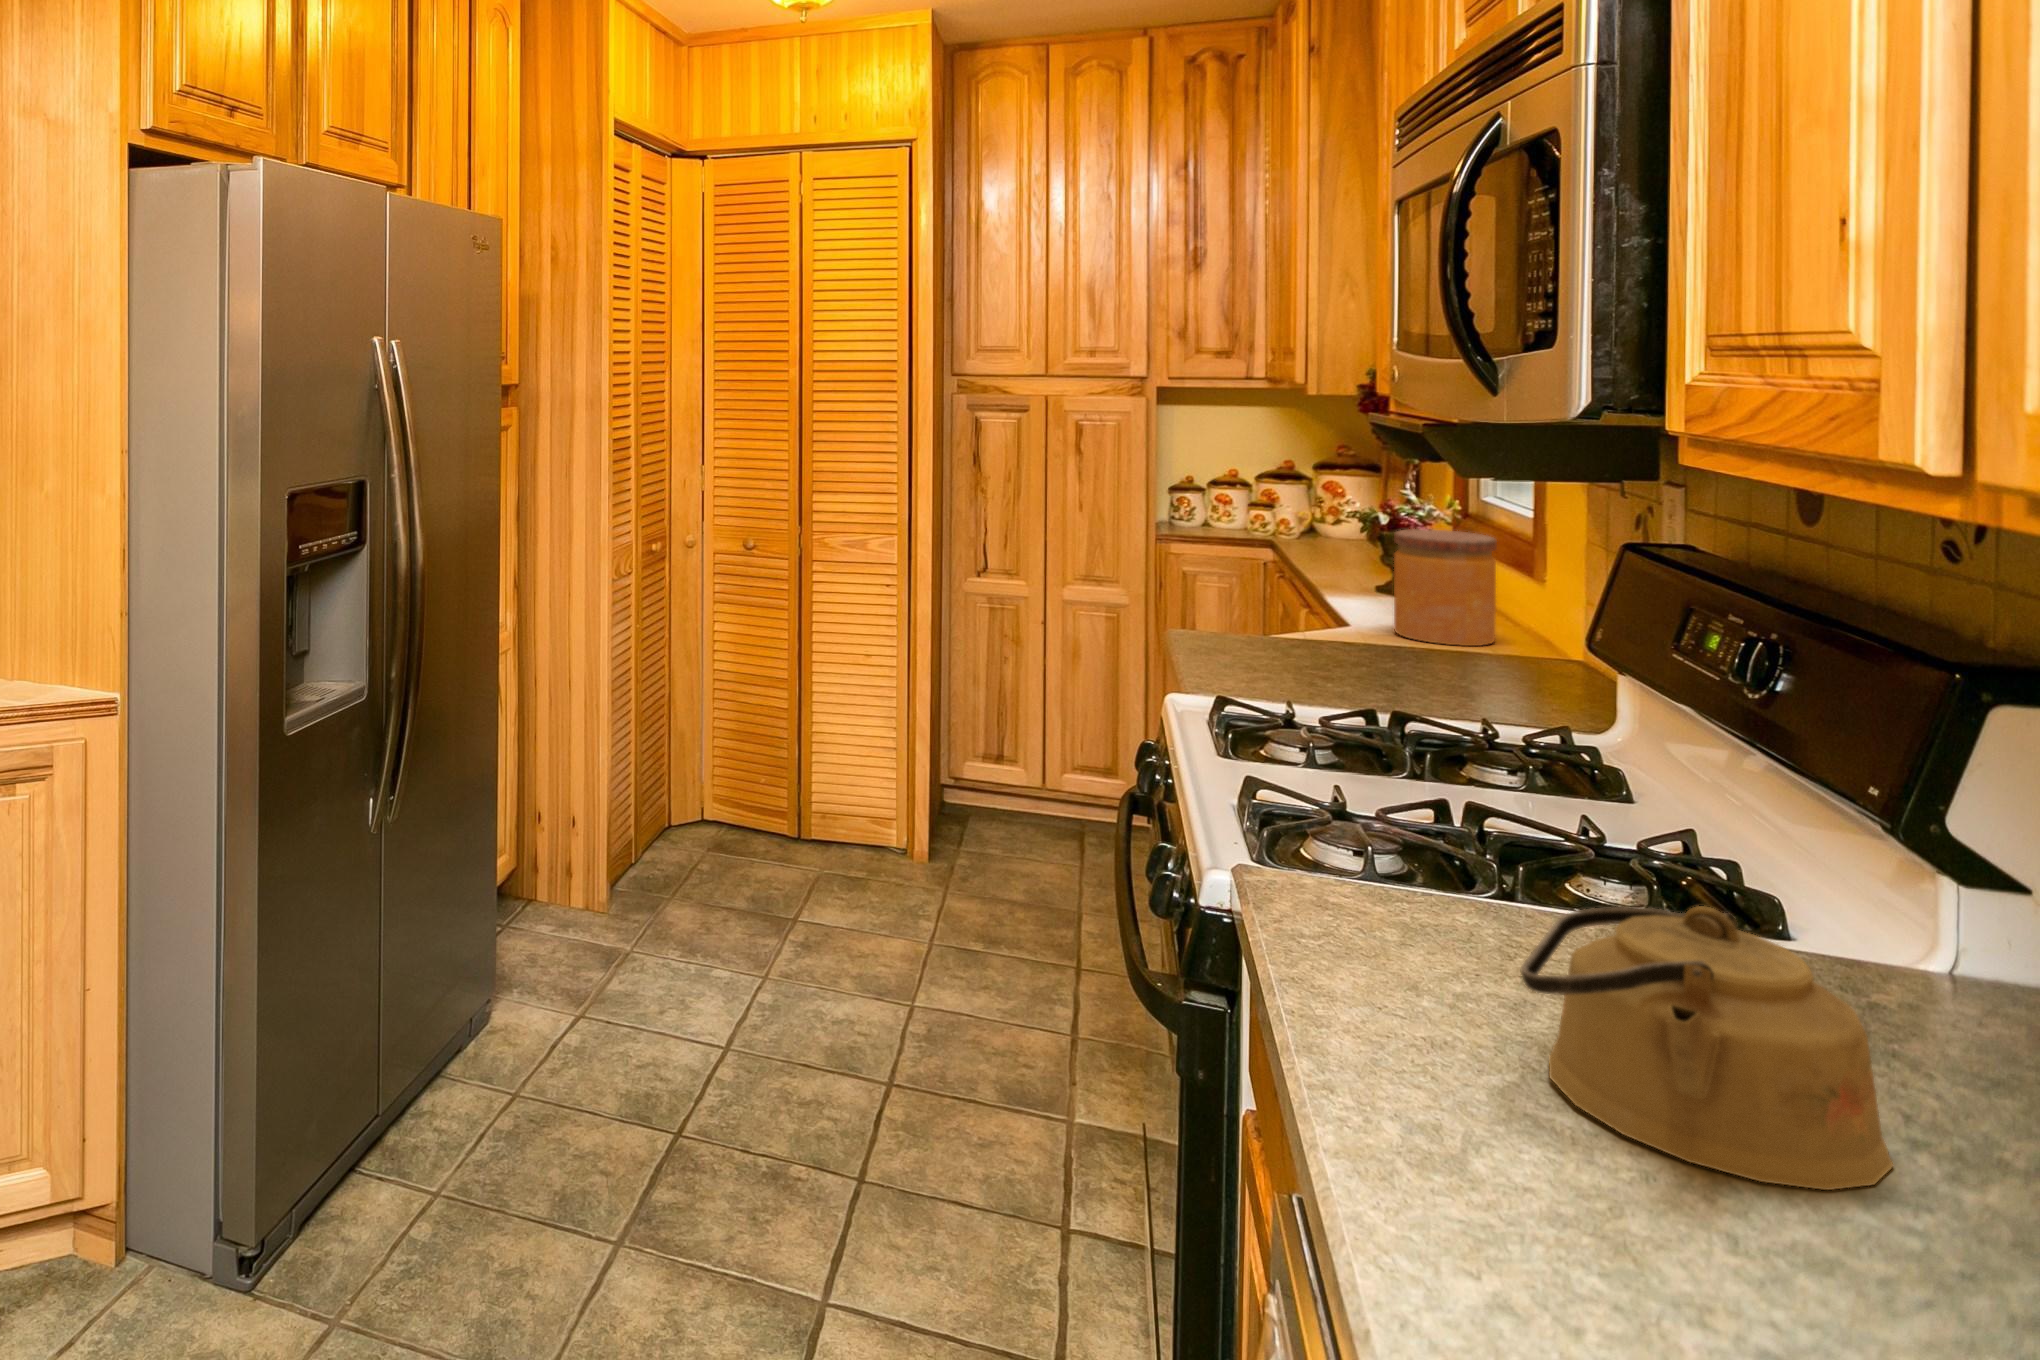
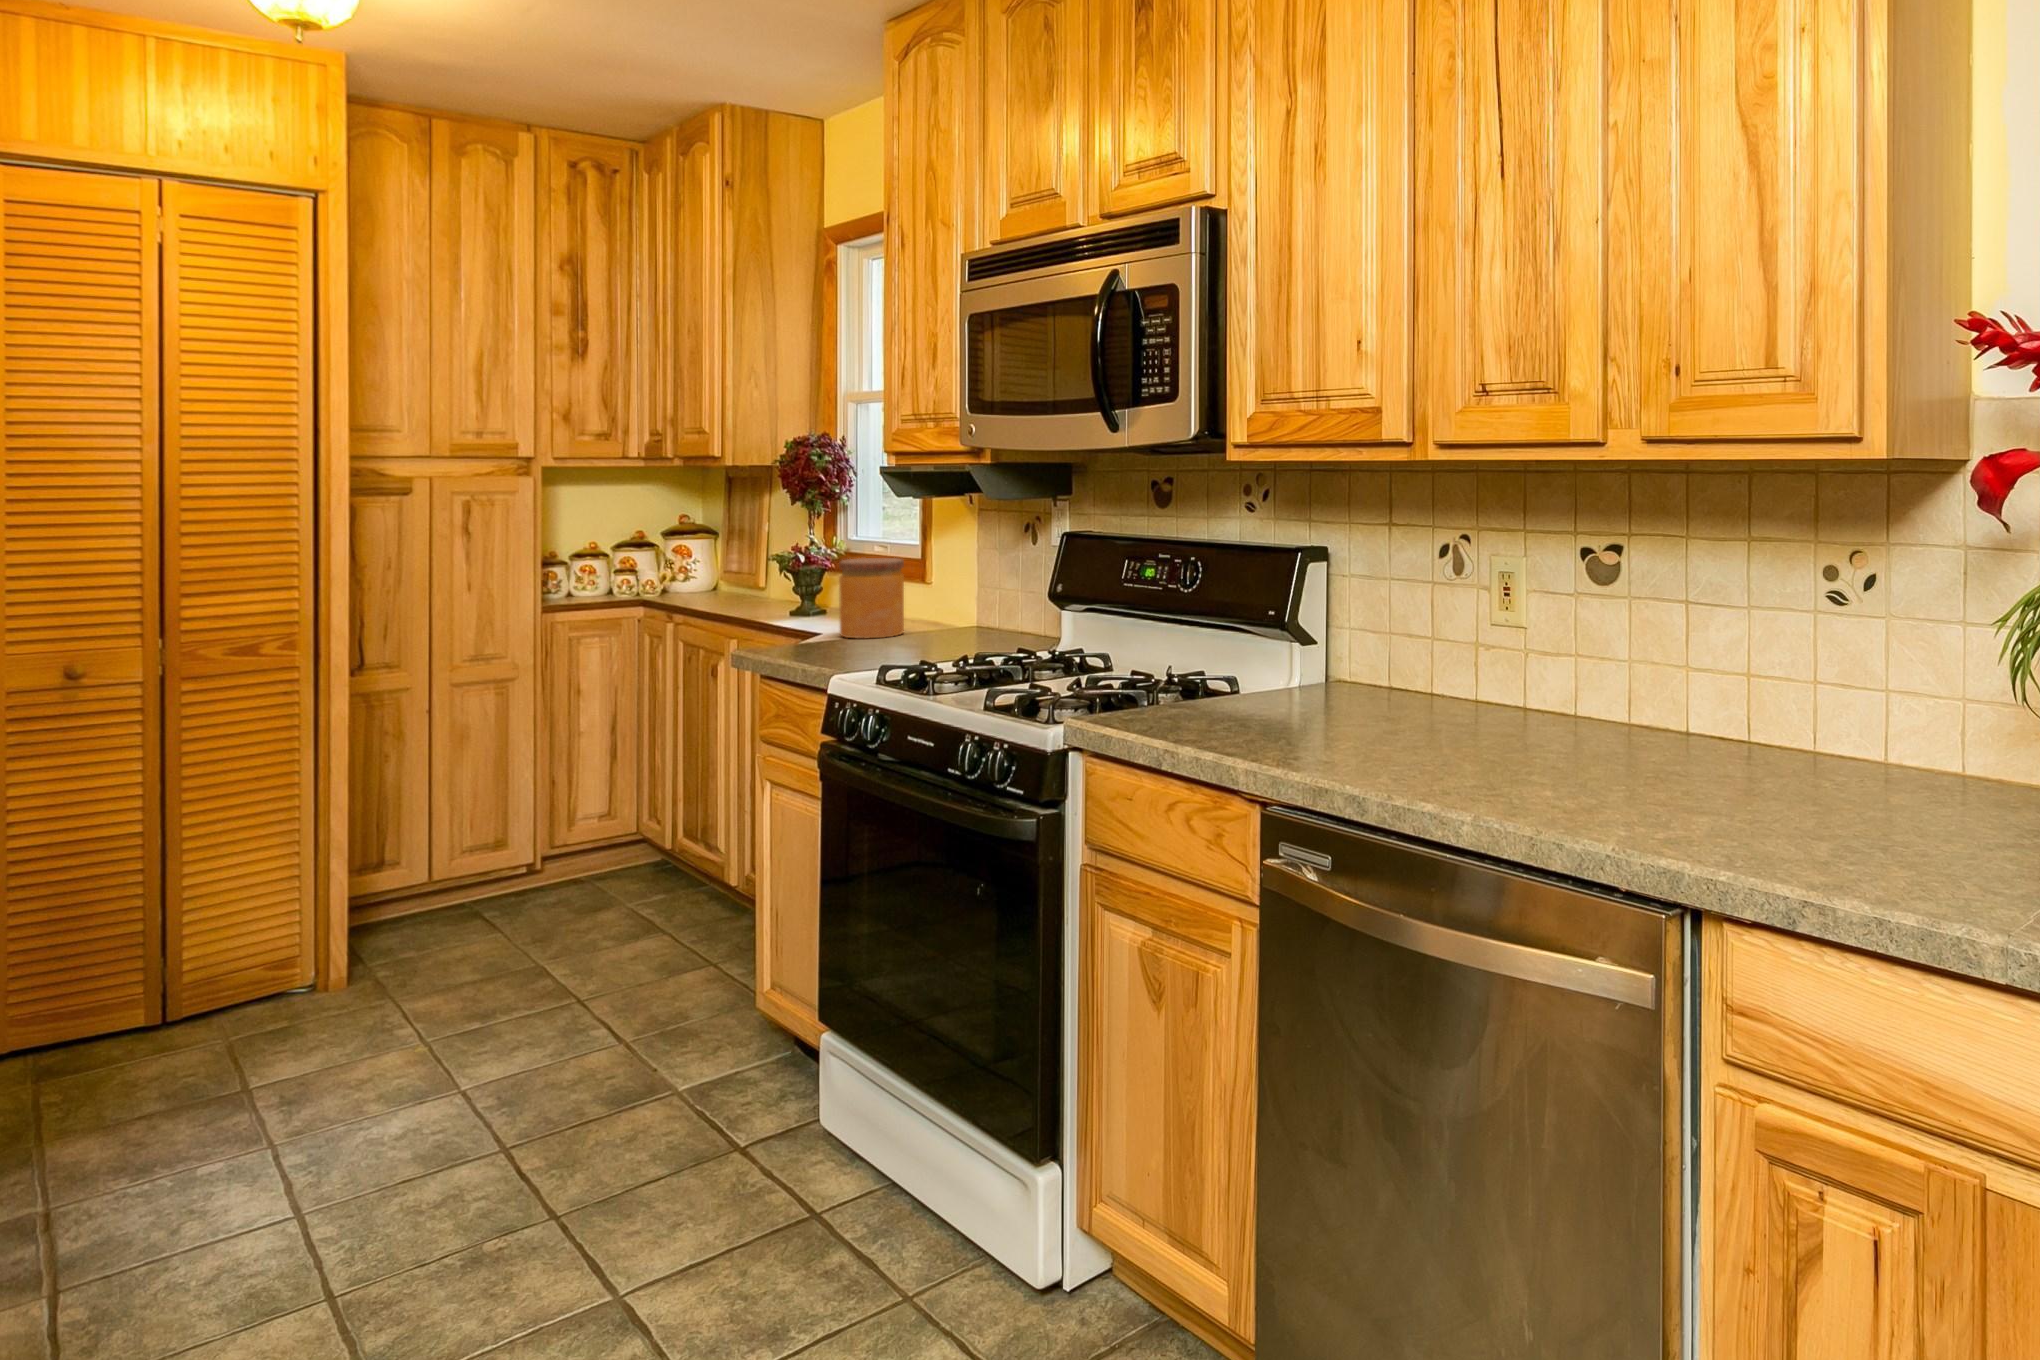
kettle: present [1520,906,1893,1190] -> none [1252,651,1383,754]

